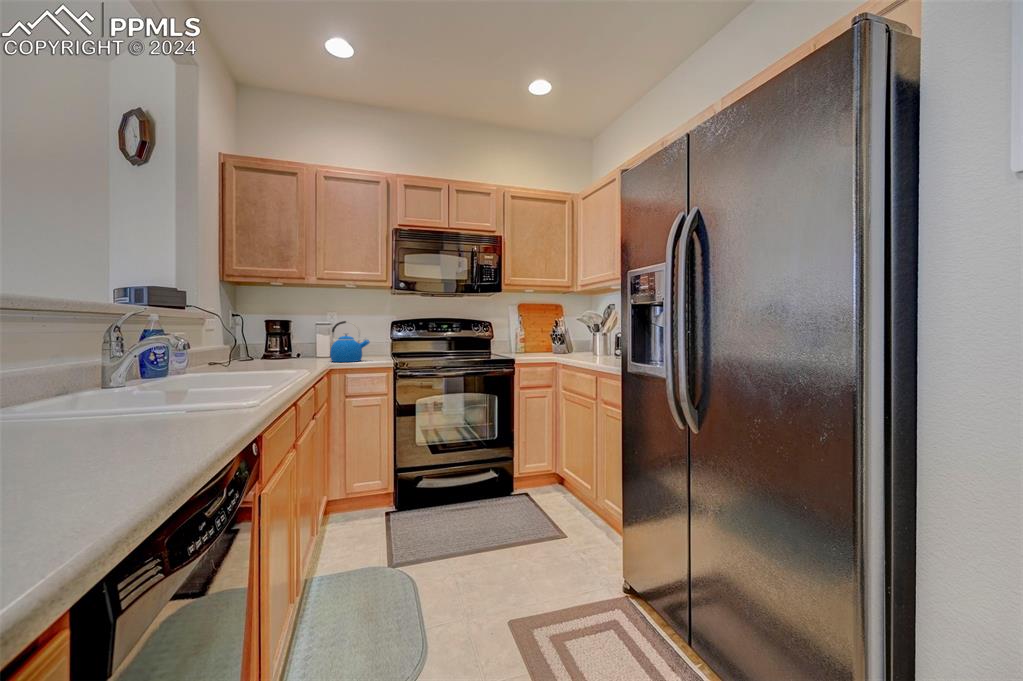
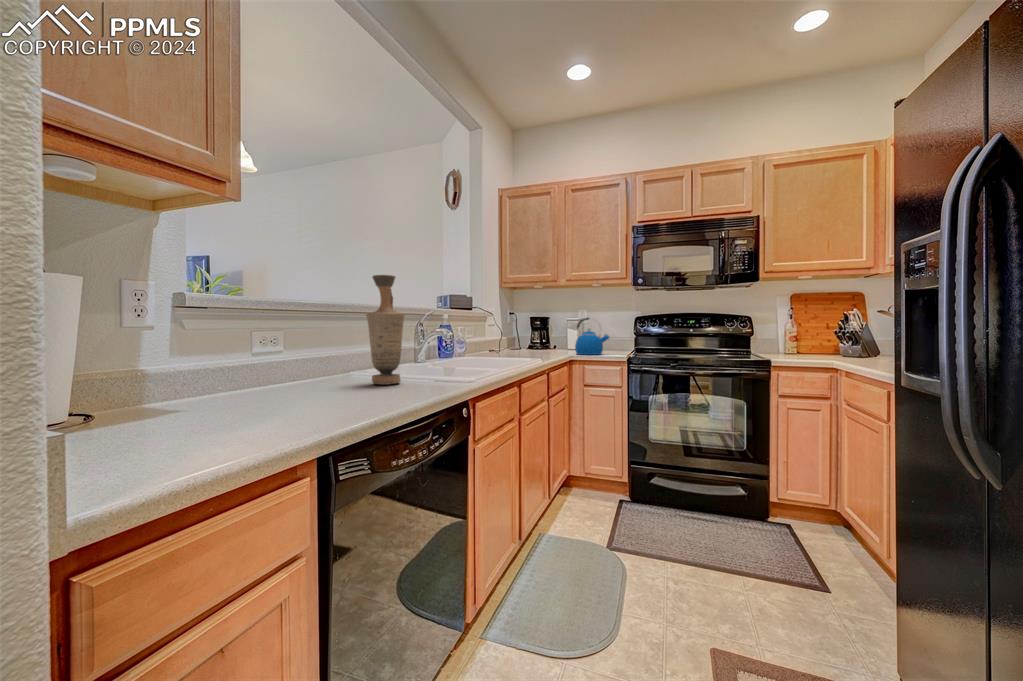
vase: none [60,260,138,429] -> present [366,275,405,385]

